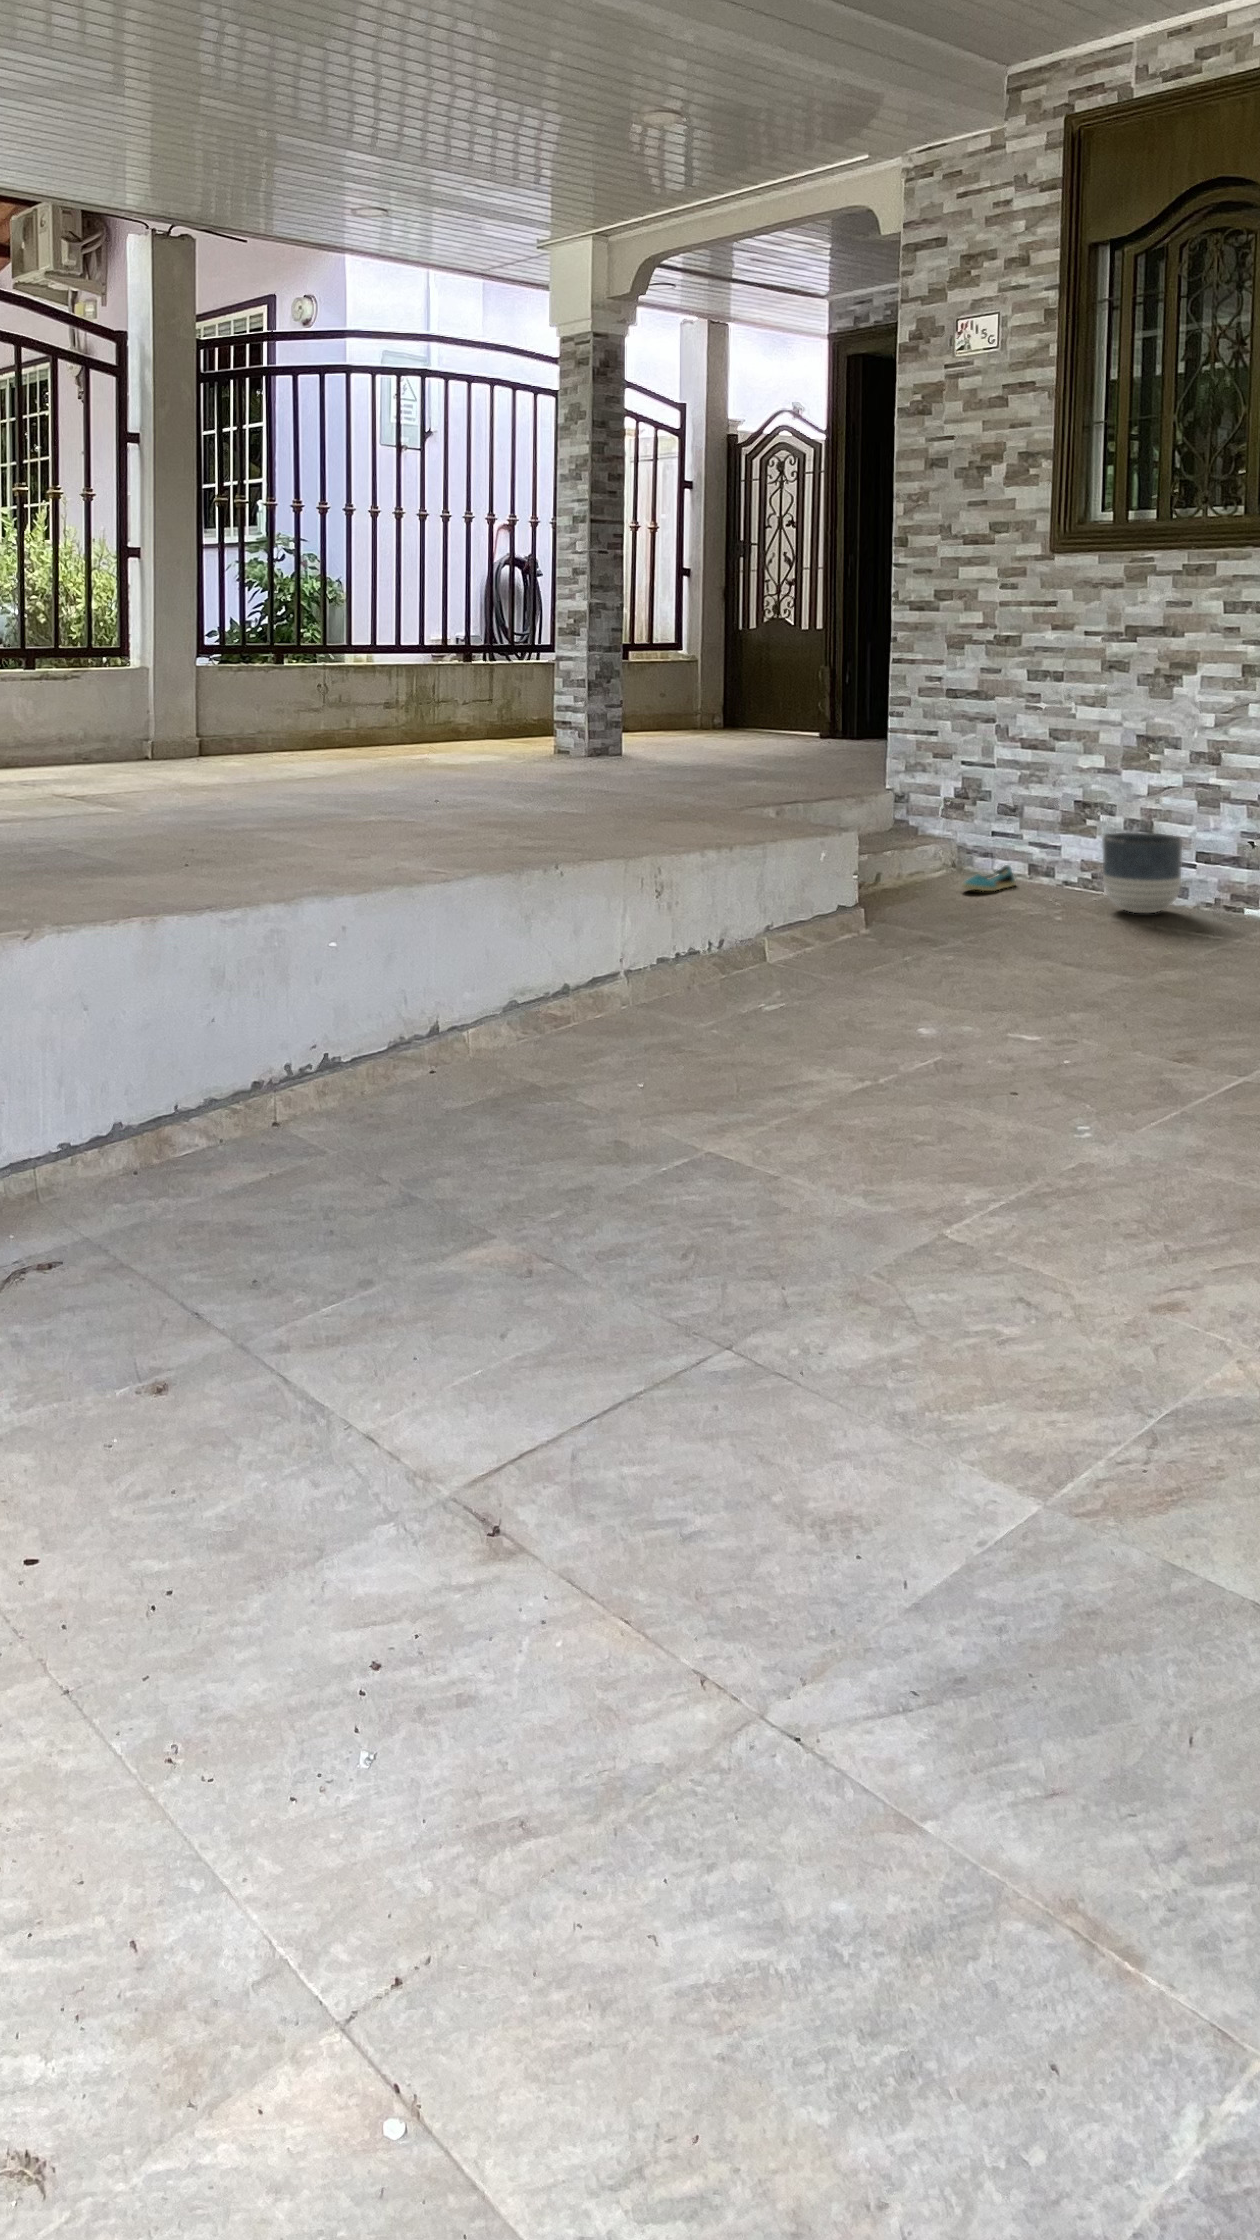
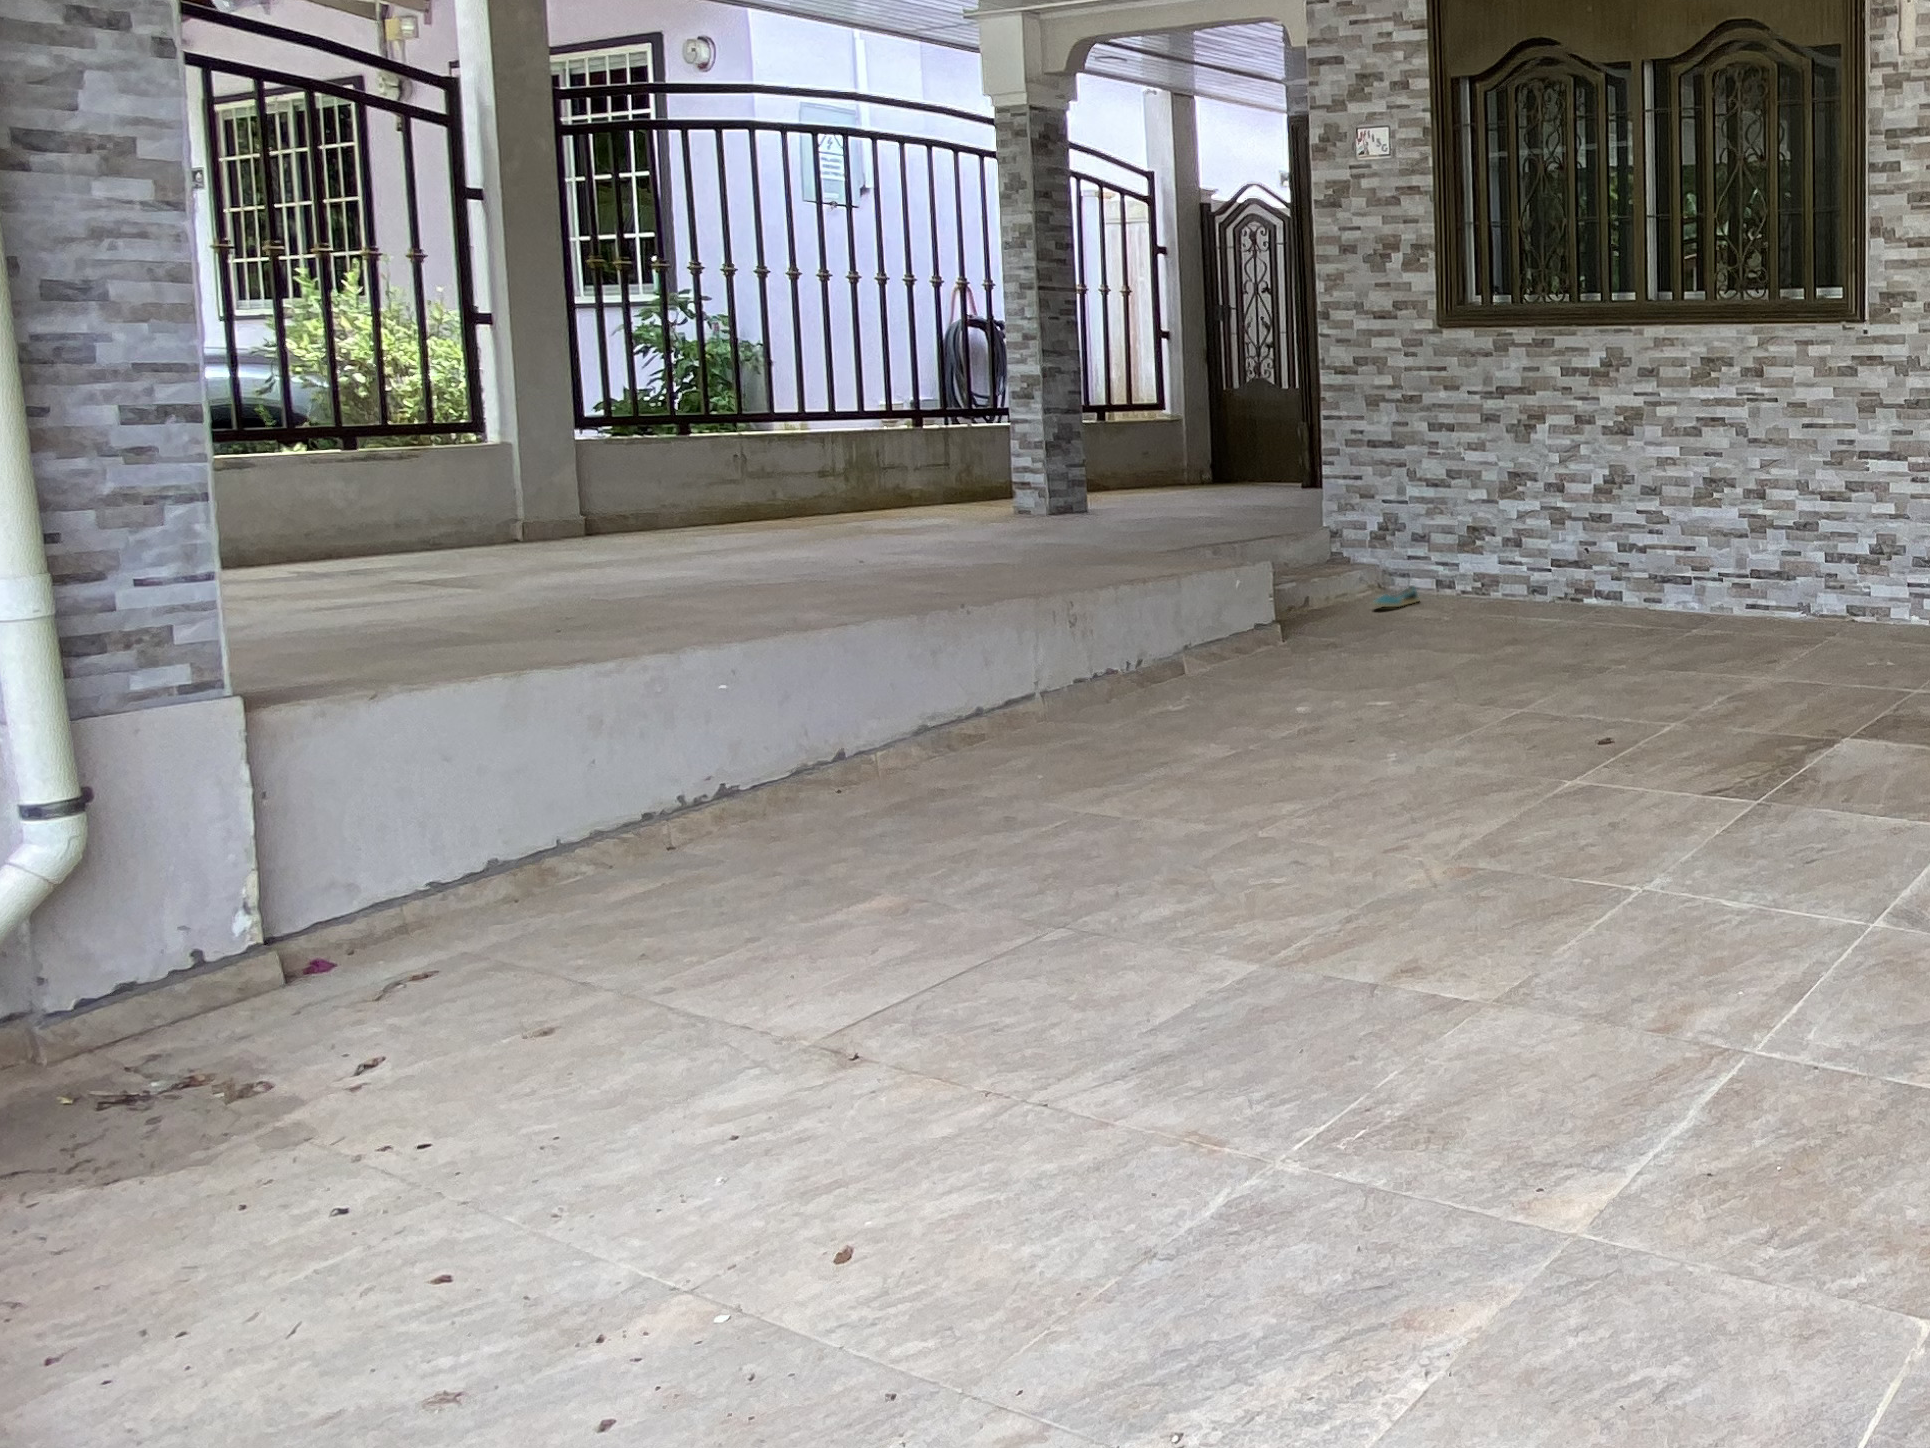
planter: present [1102,833,1182,913] -> none [1477,551,1537,614]

